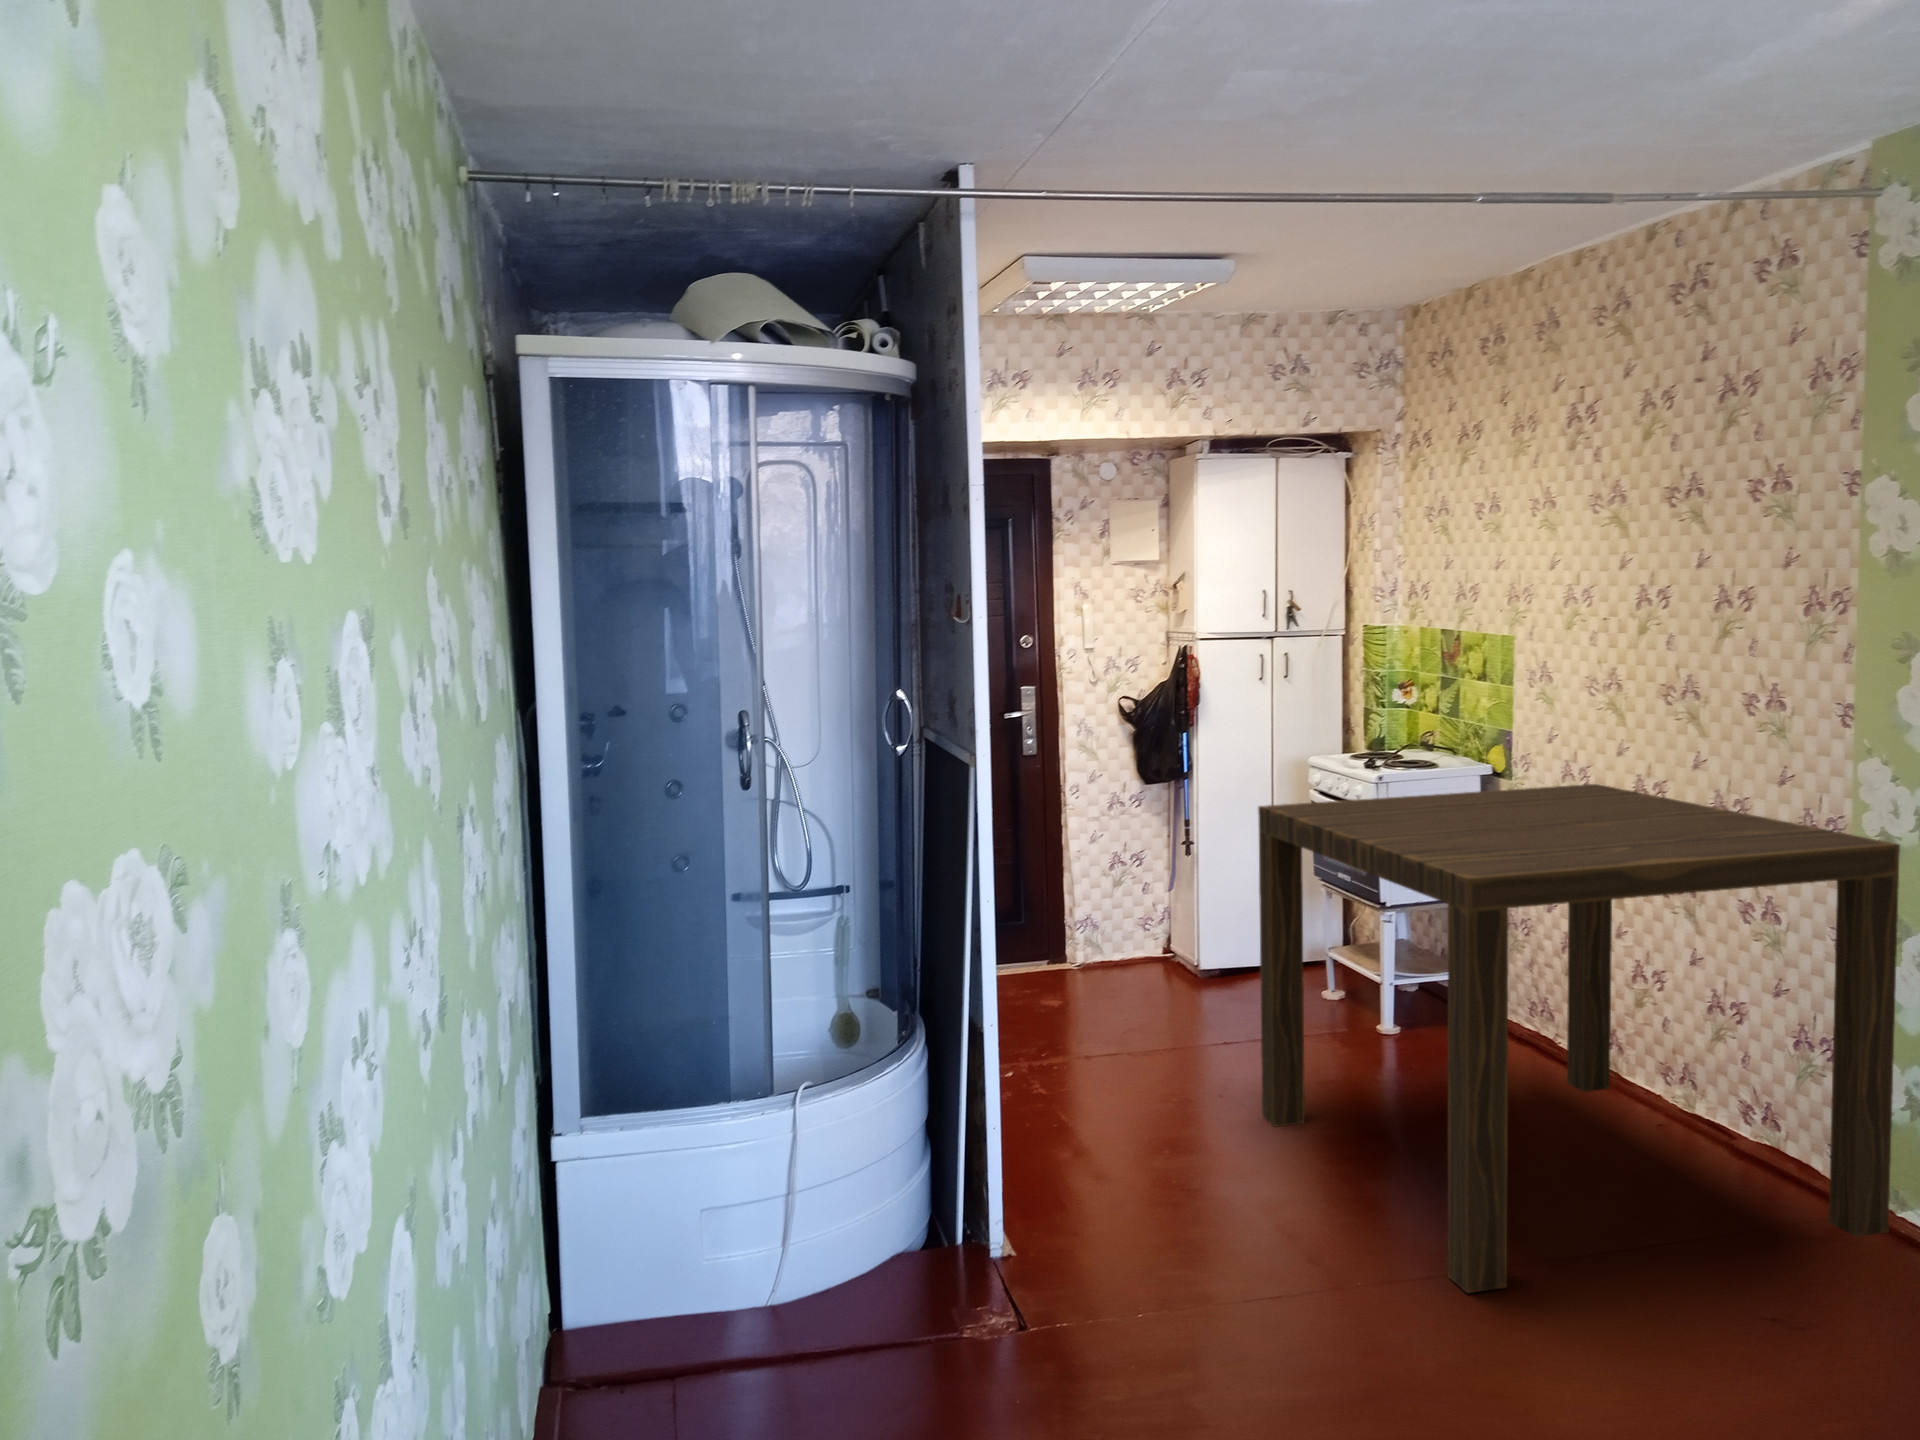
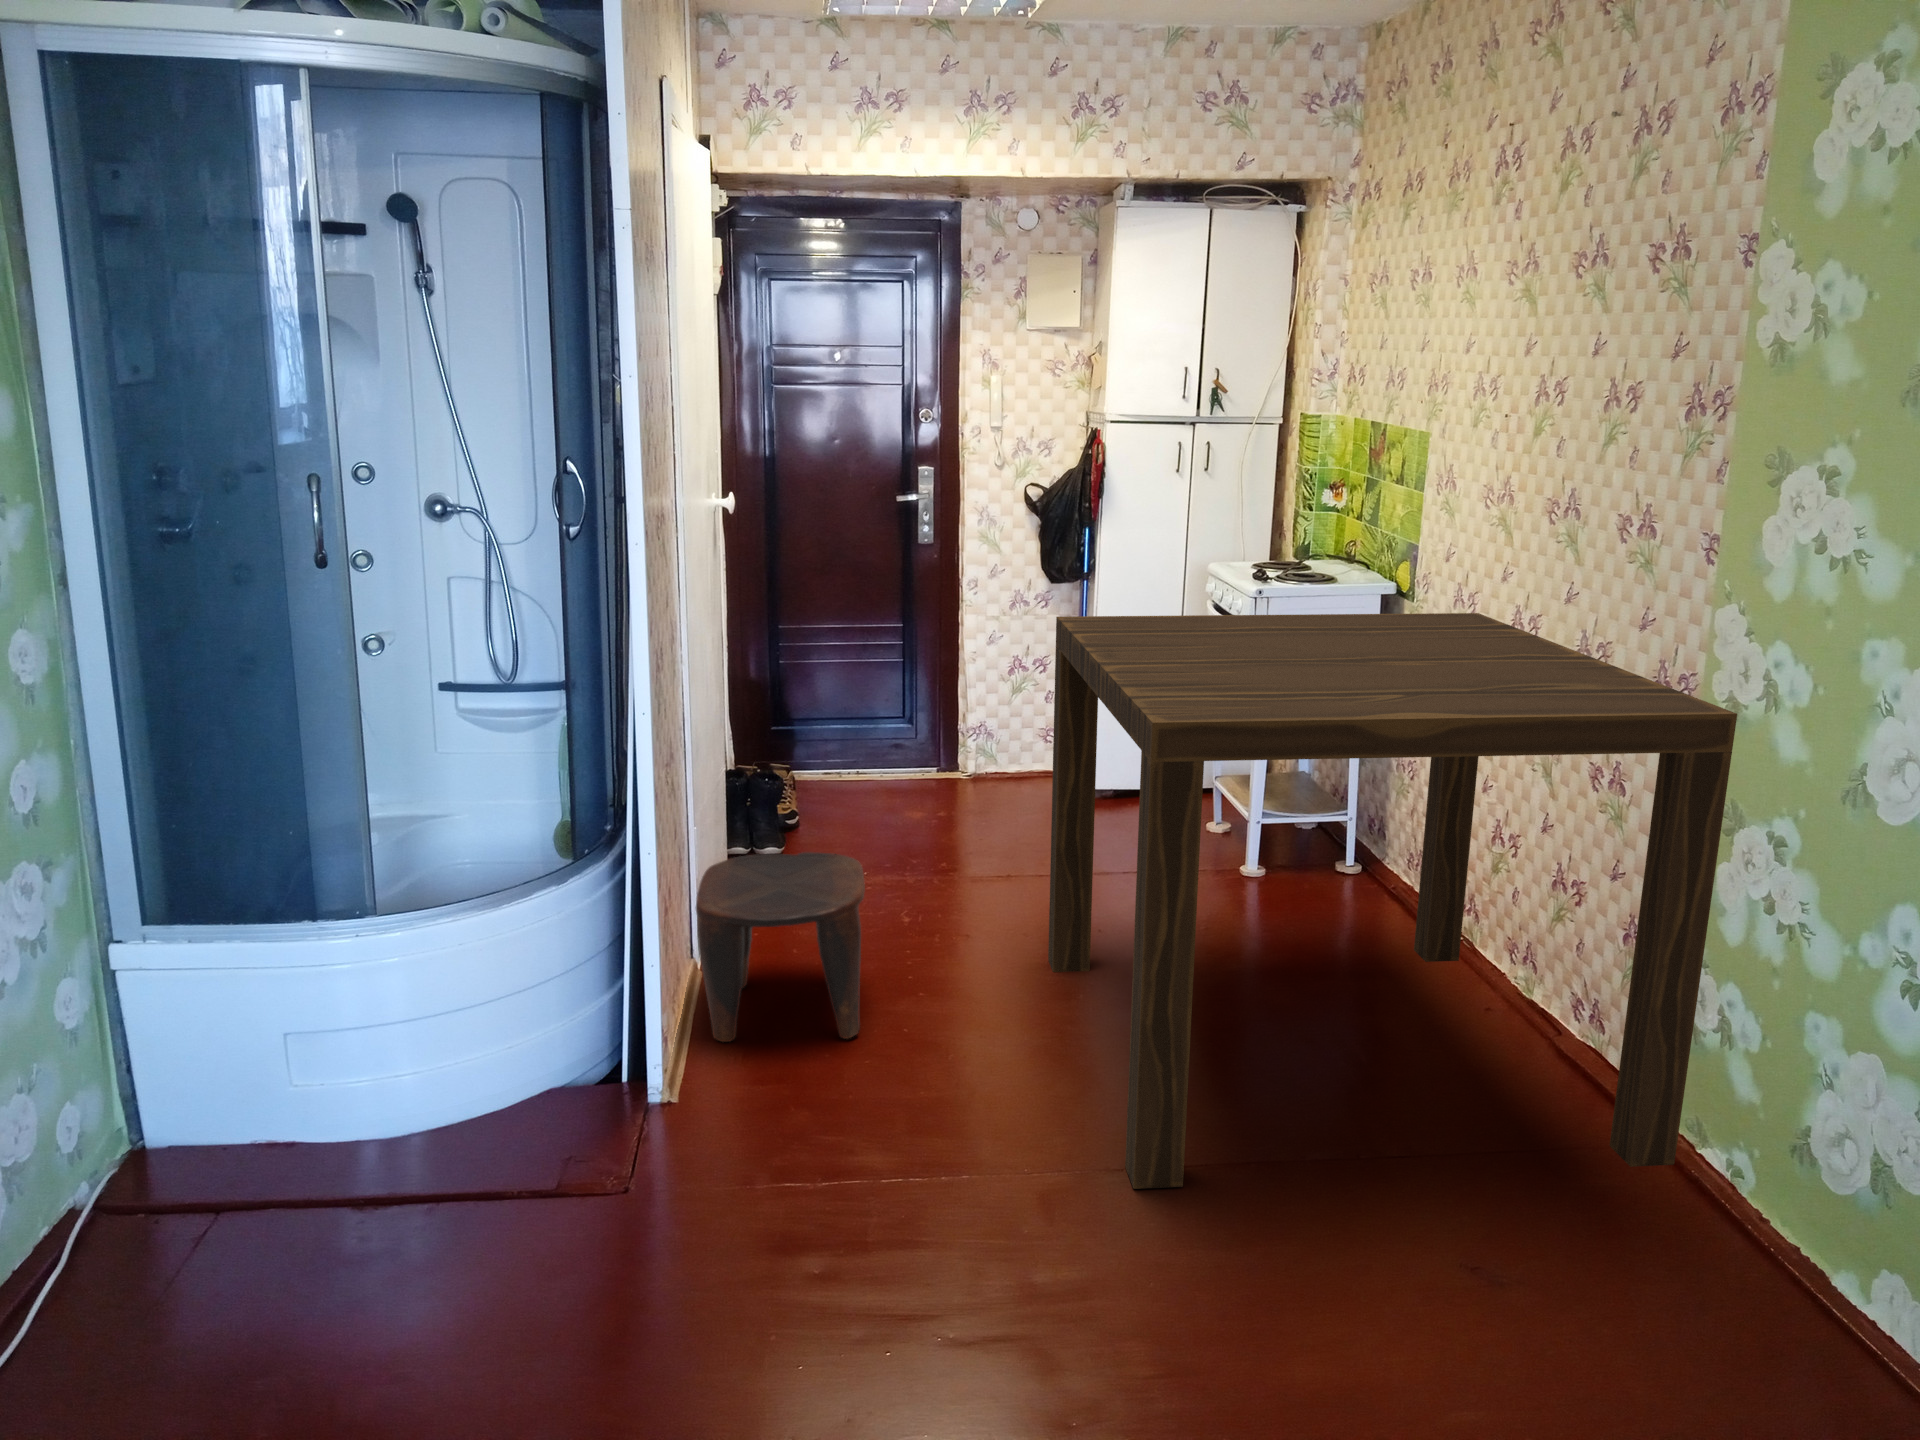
stool: none [980,1031,1144,1209] -> present [696,852,865,1042]

